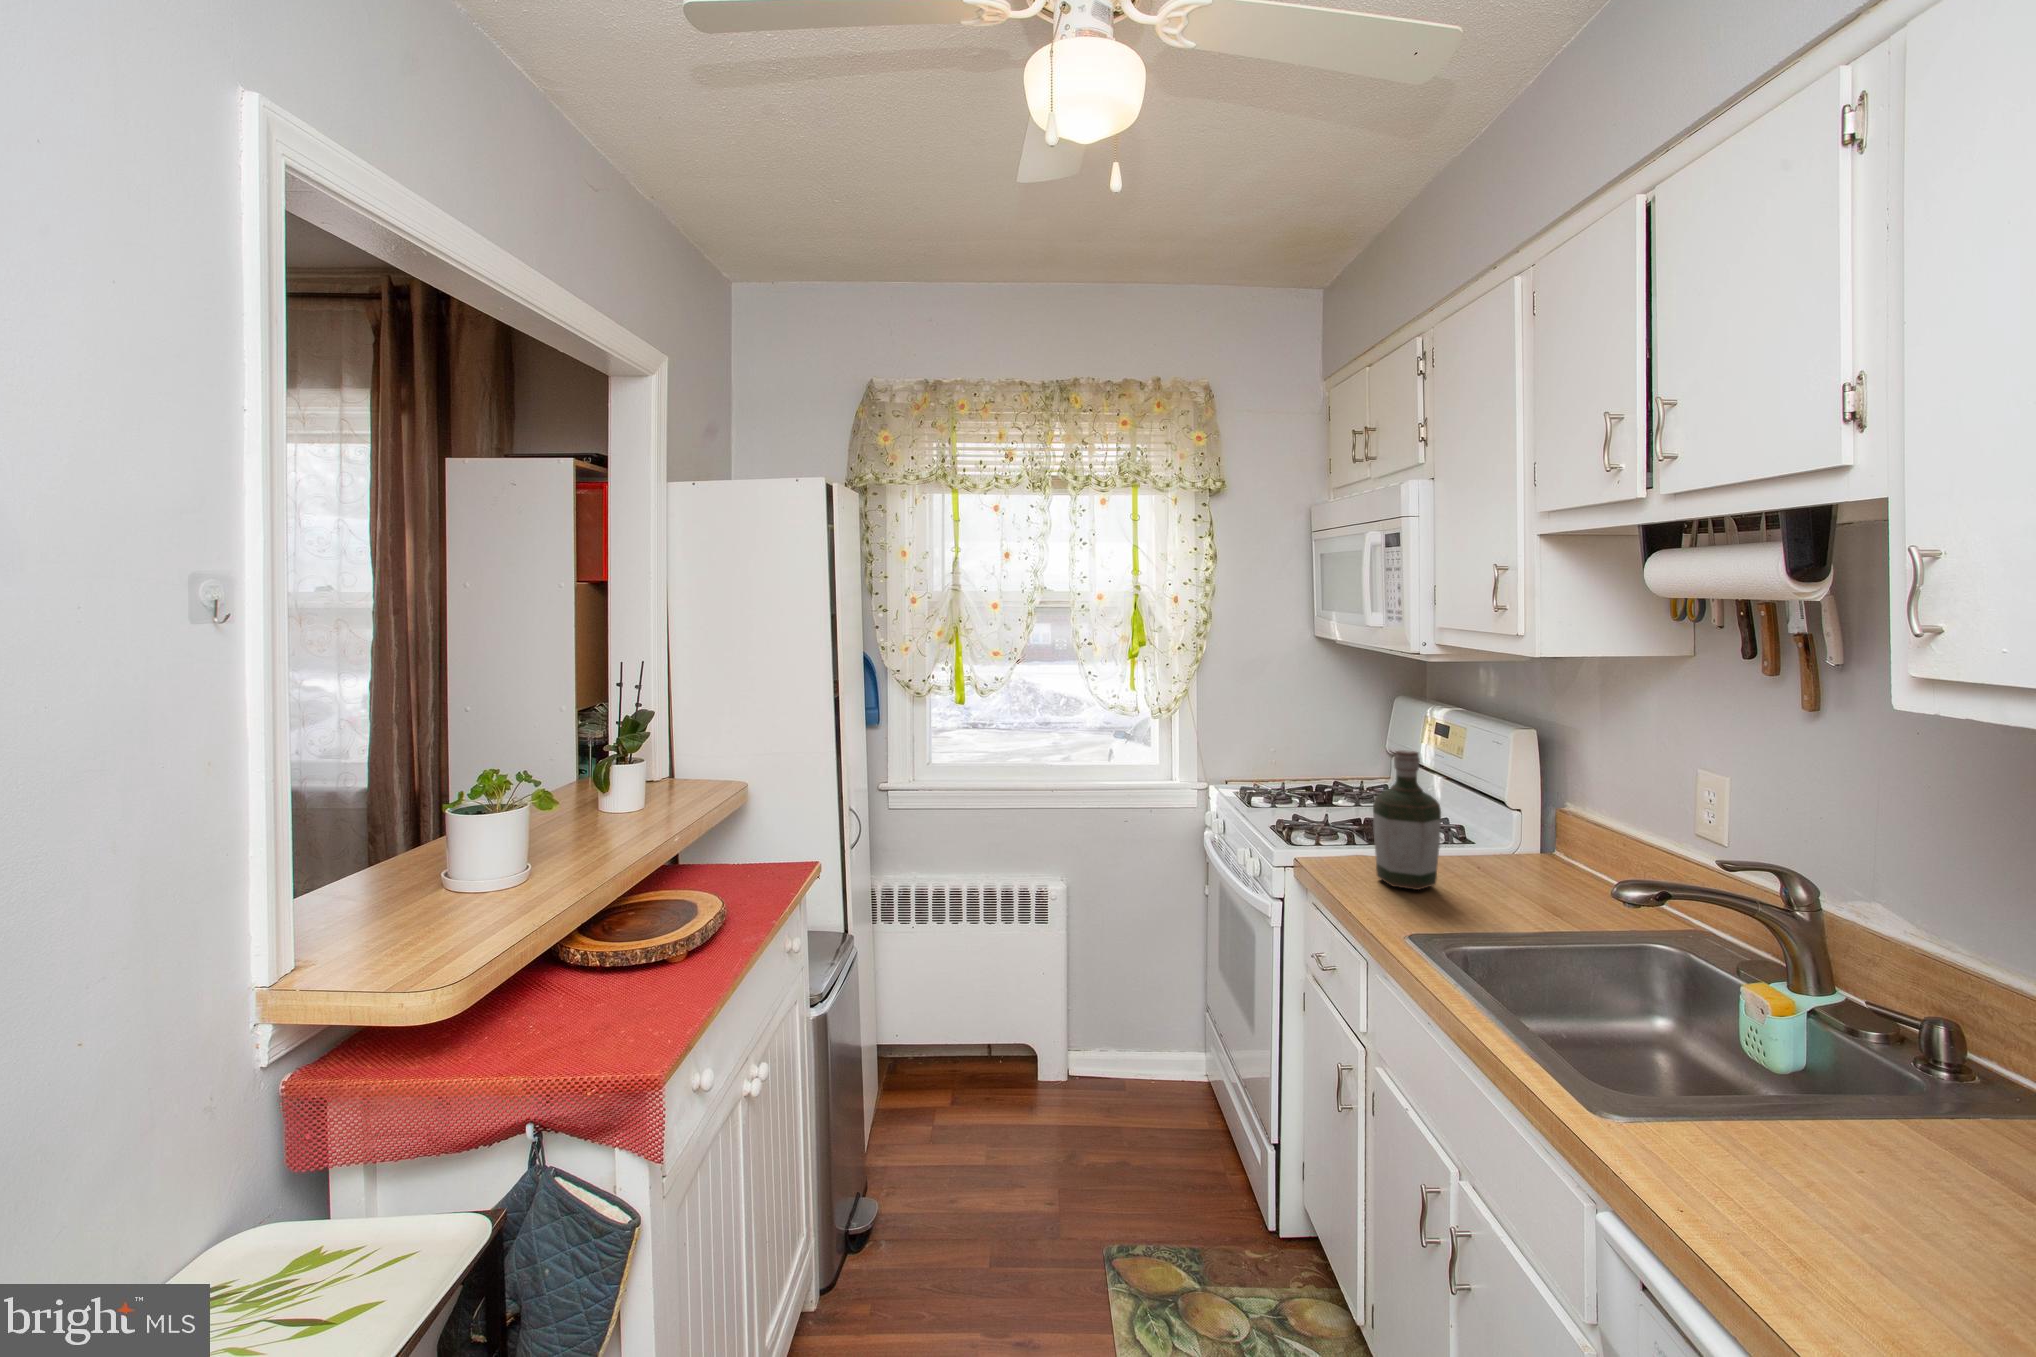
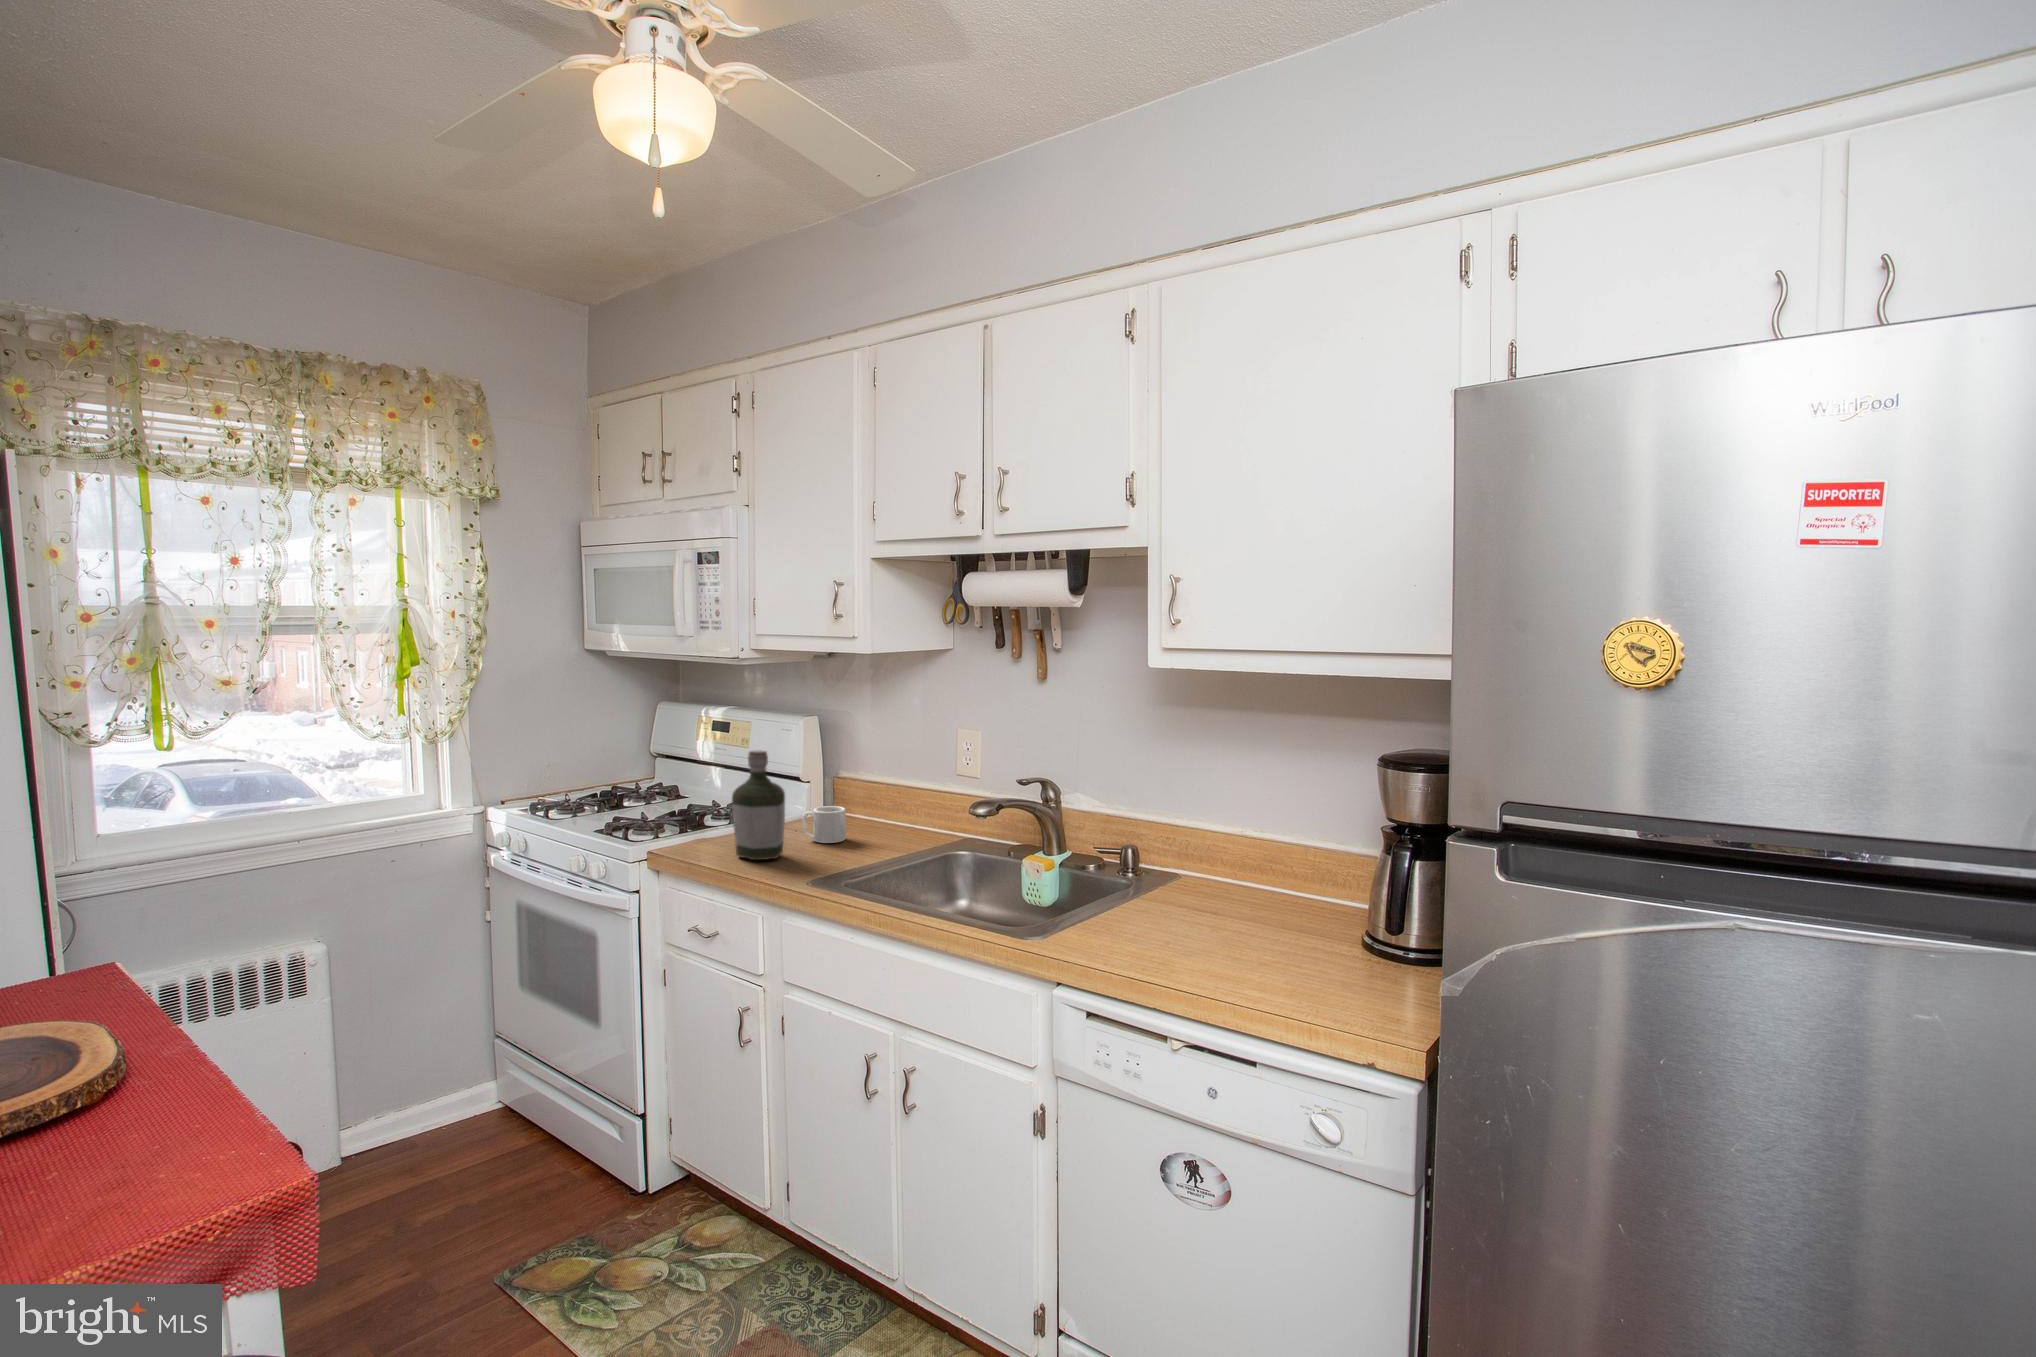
mug: none [1483,837,1546,888] -> present [802,806,846,843]

